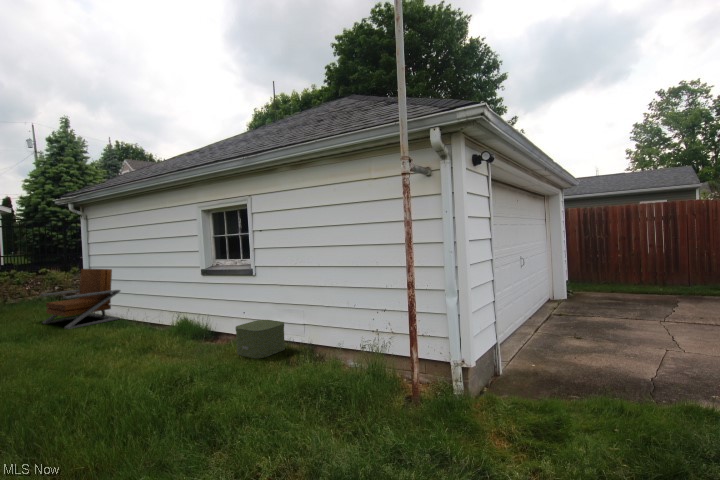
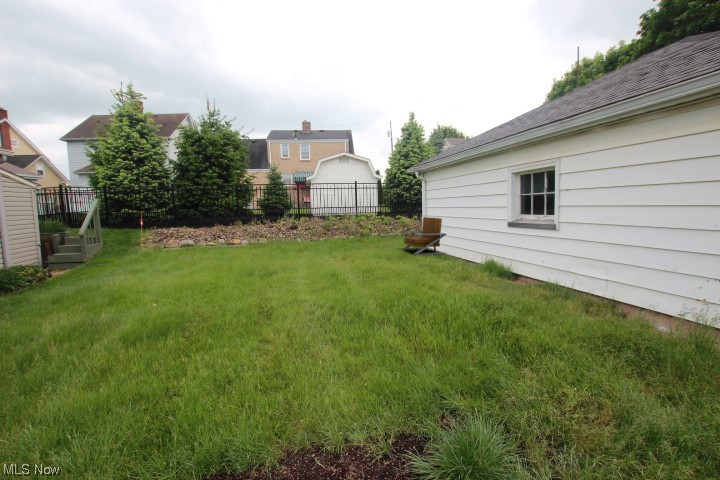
storage box: present [236,320,285,358] -> none [536,269,585,299]

